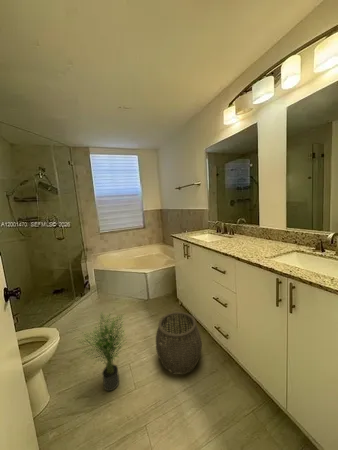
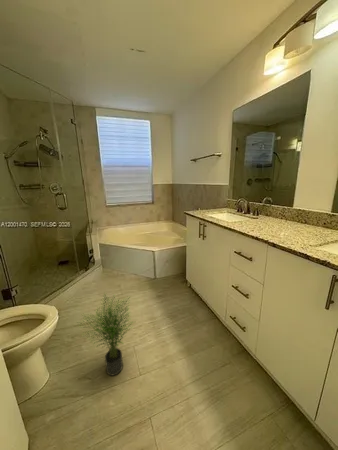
woven basket: present [156,312,202,374] -> none [163,297,215,364]

